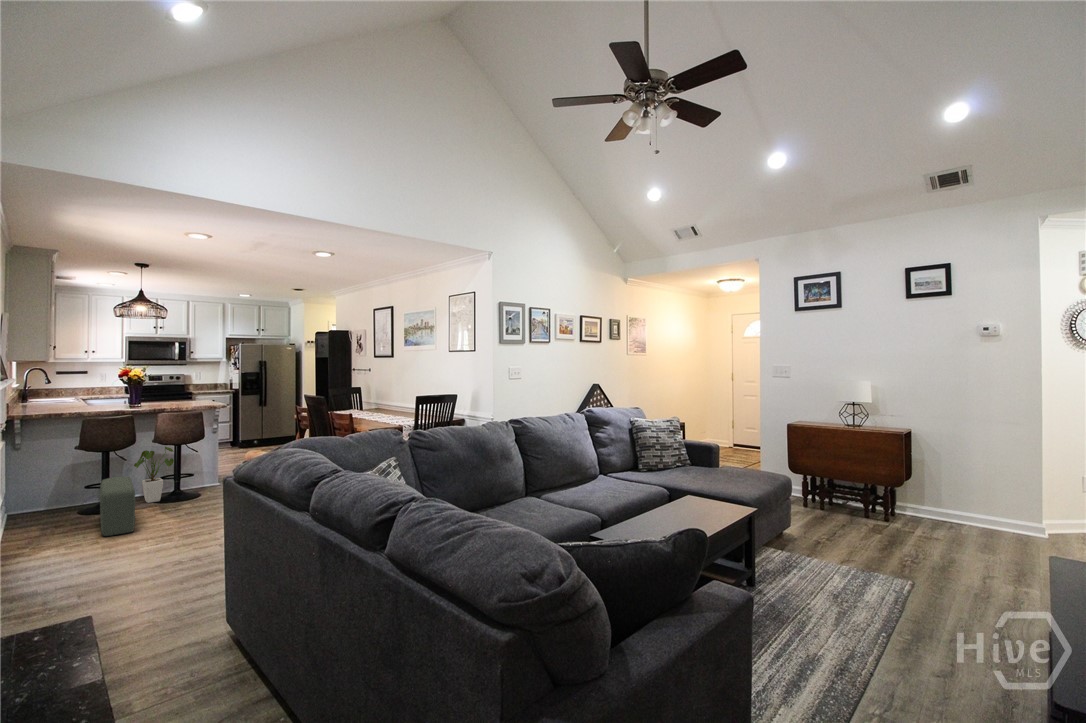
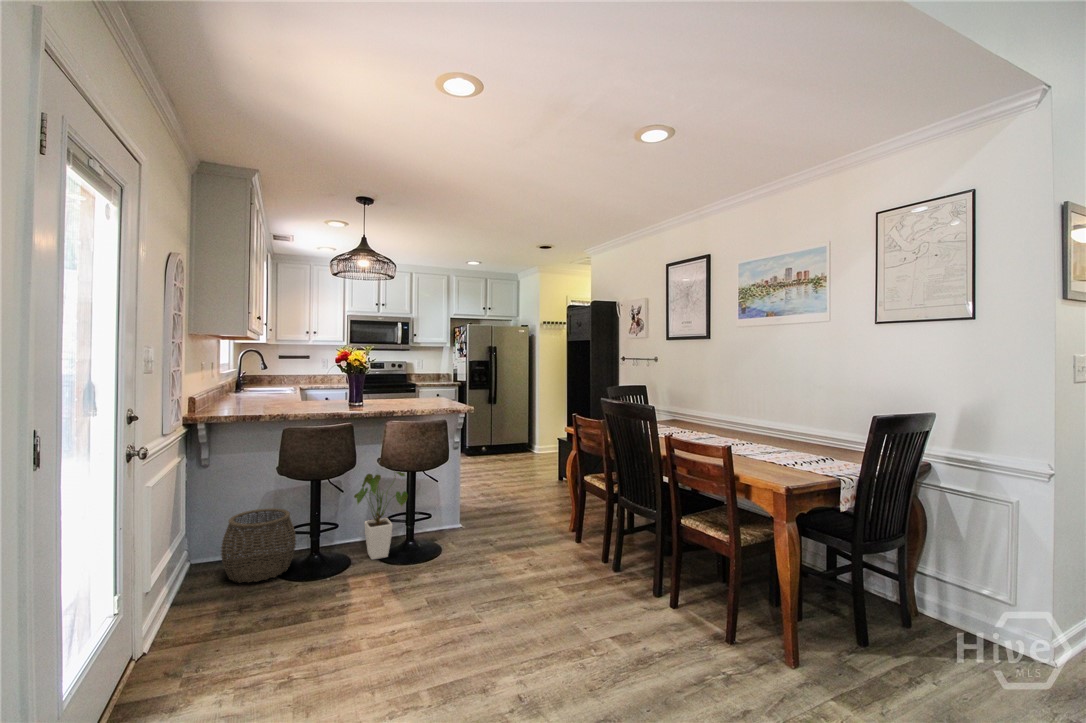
woven basket: none [34,474,91,518] -> present [221,508,296,583]
pouf: present [100,477,135,536] -> none [300,526,355,663]

